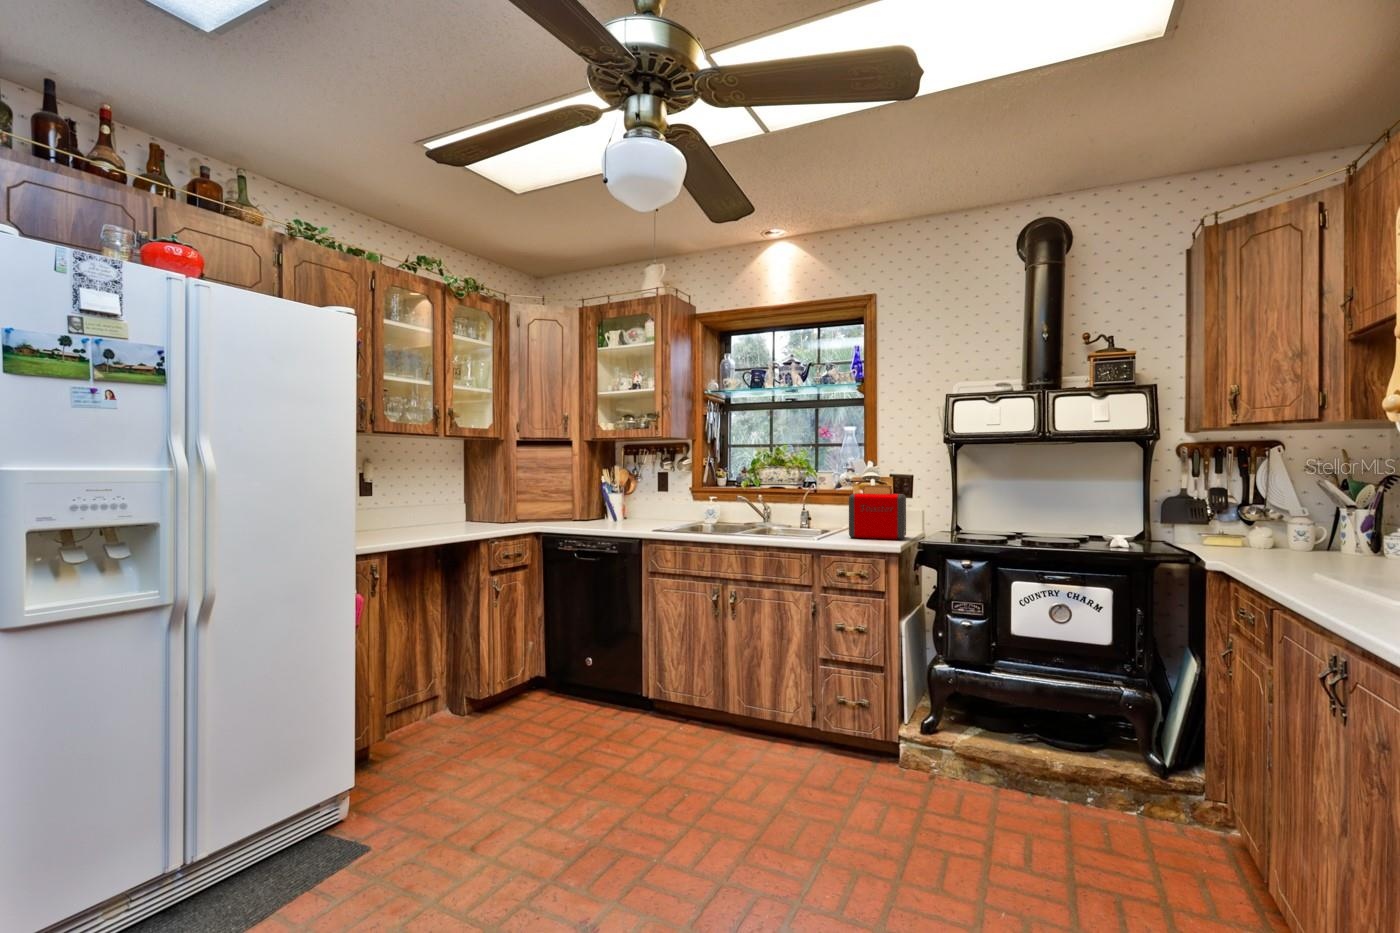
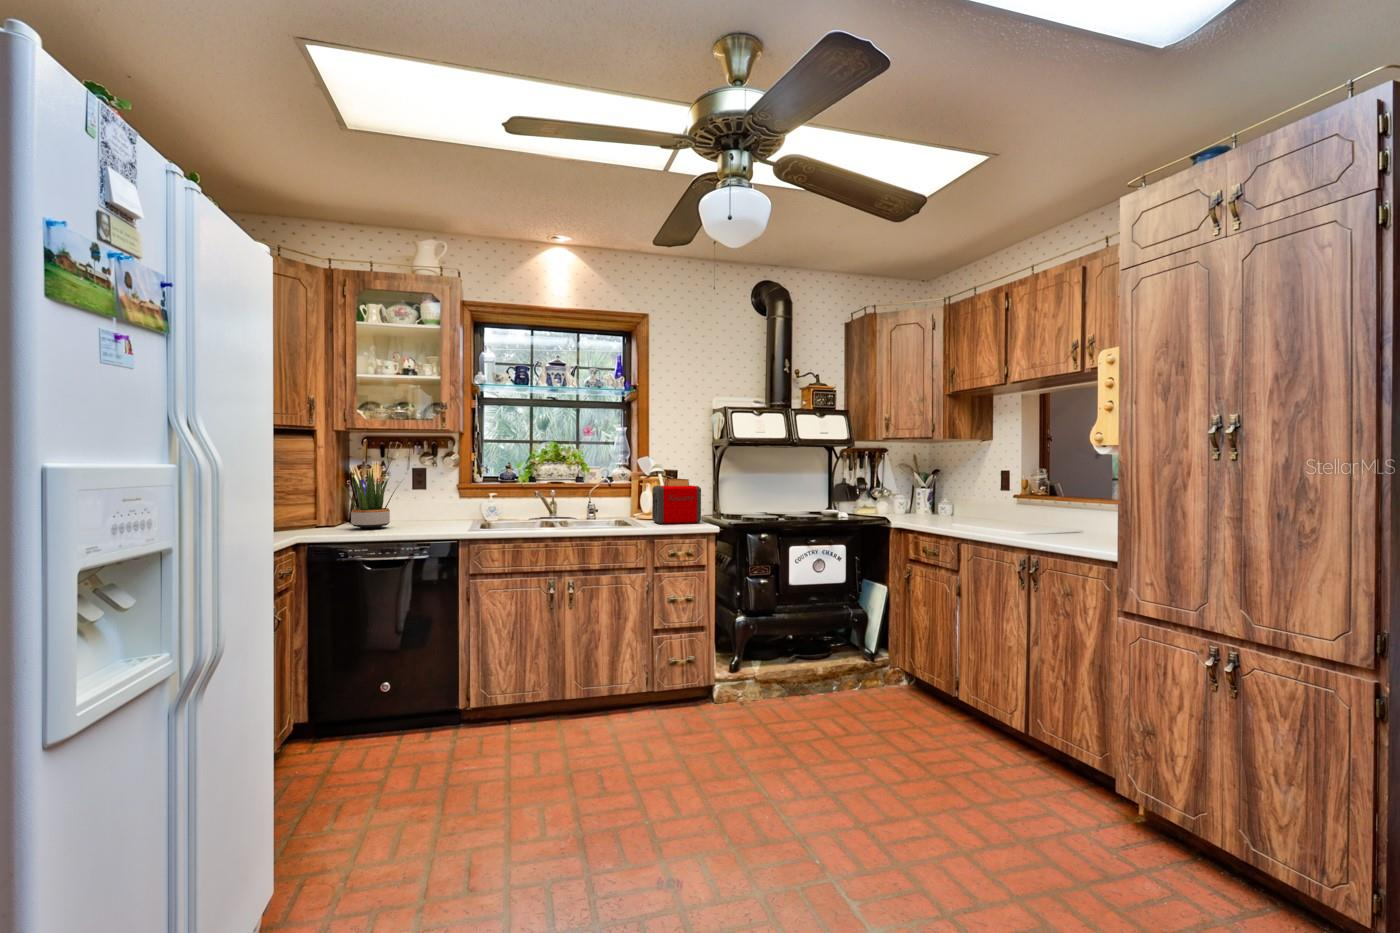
potted plant: none [584,473,629,525] -> present [339,469,402,529]

